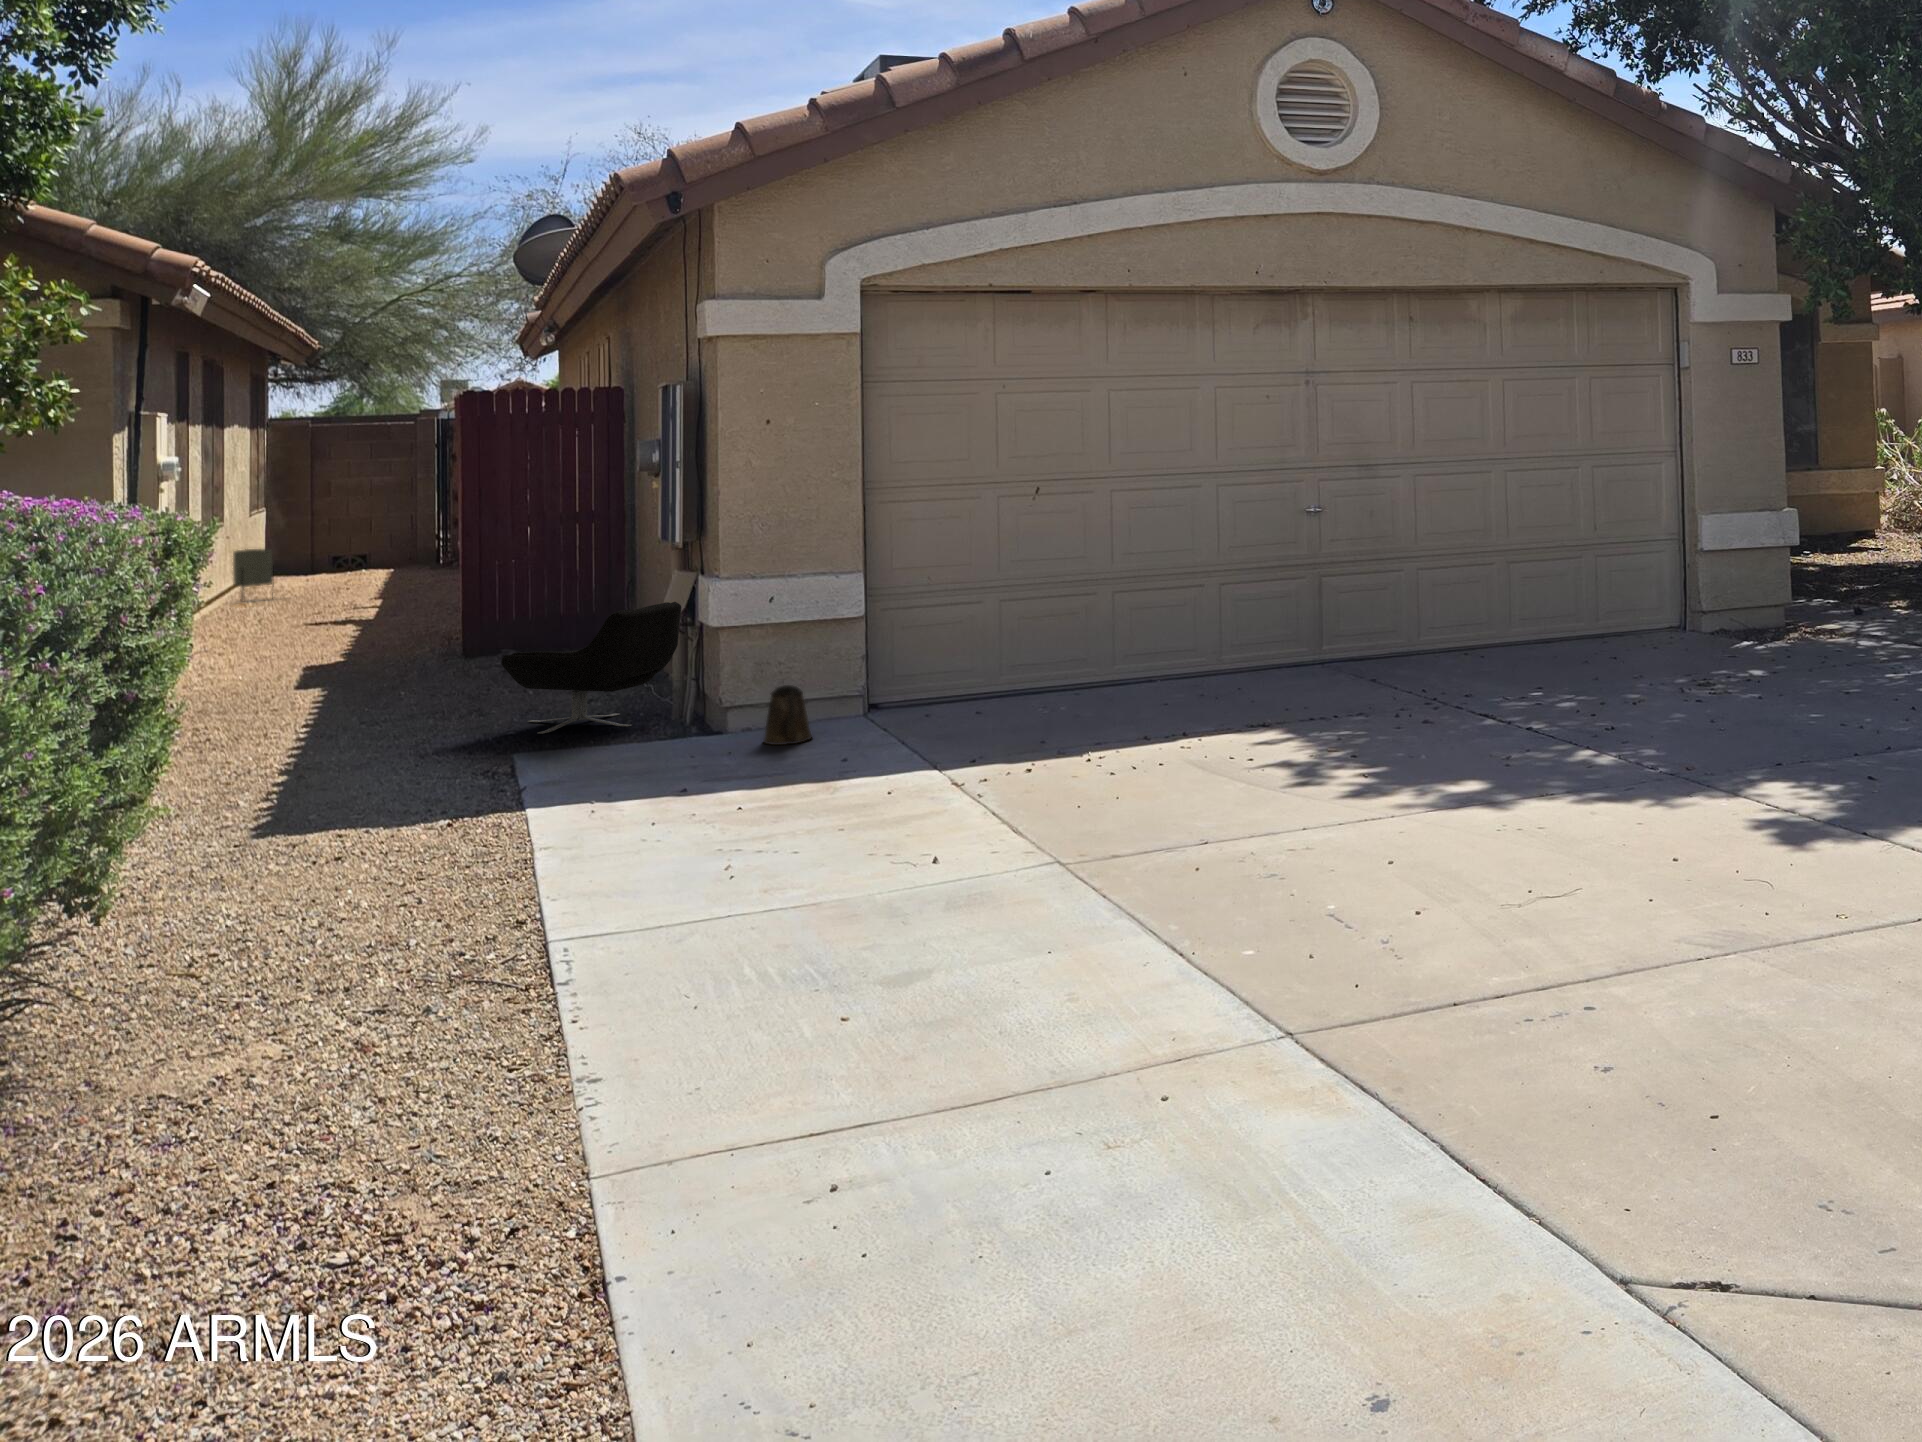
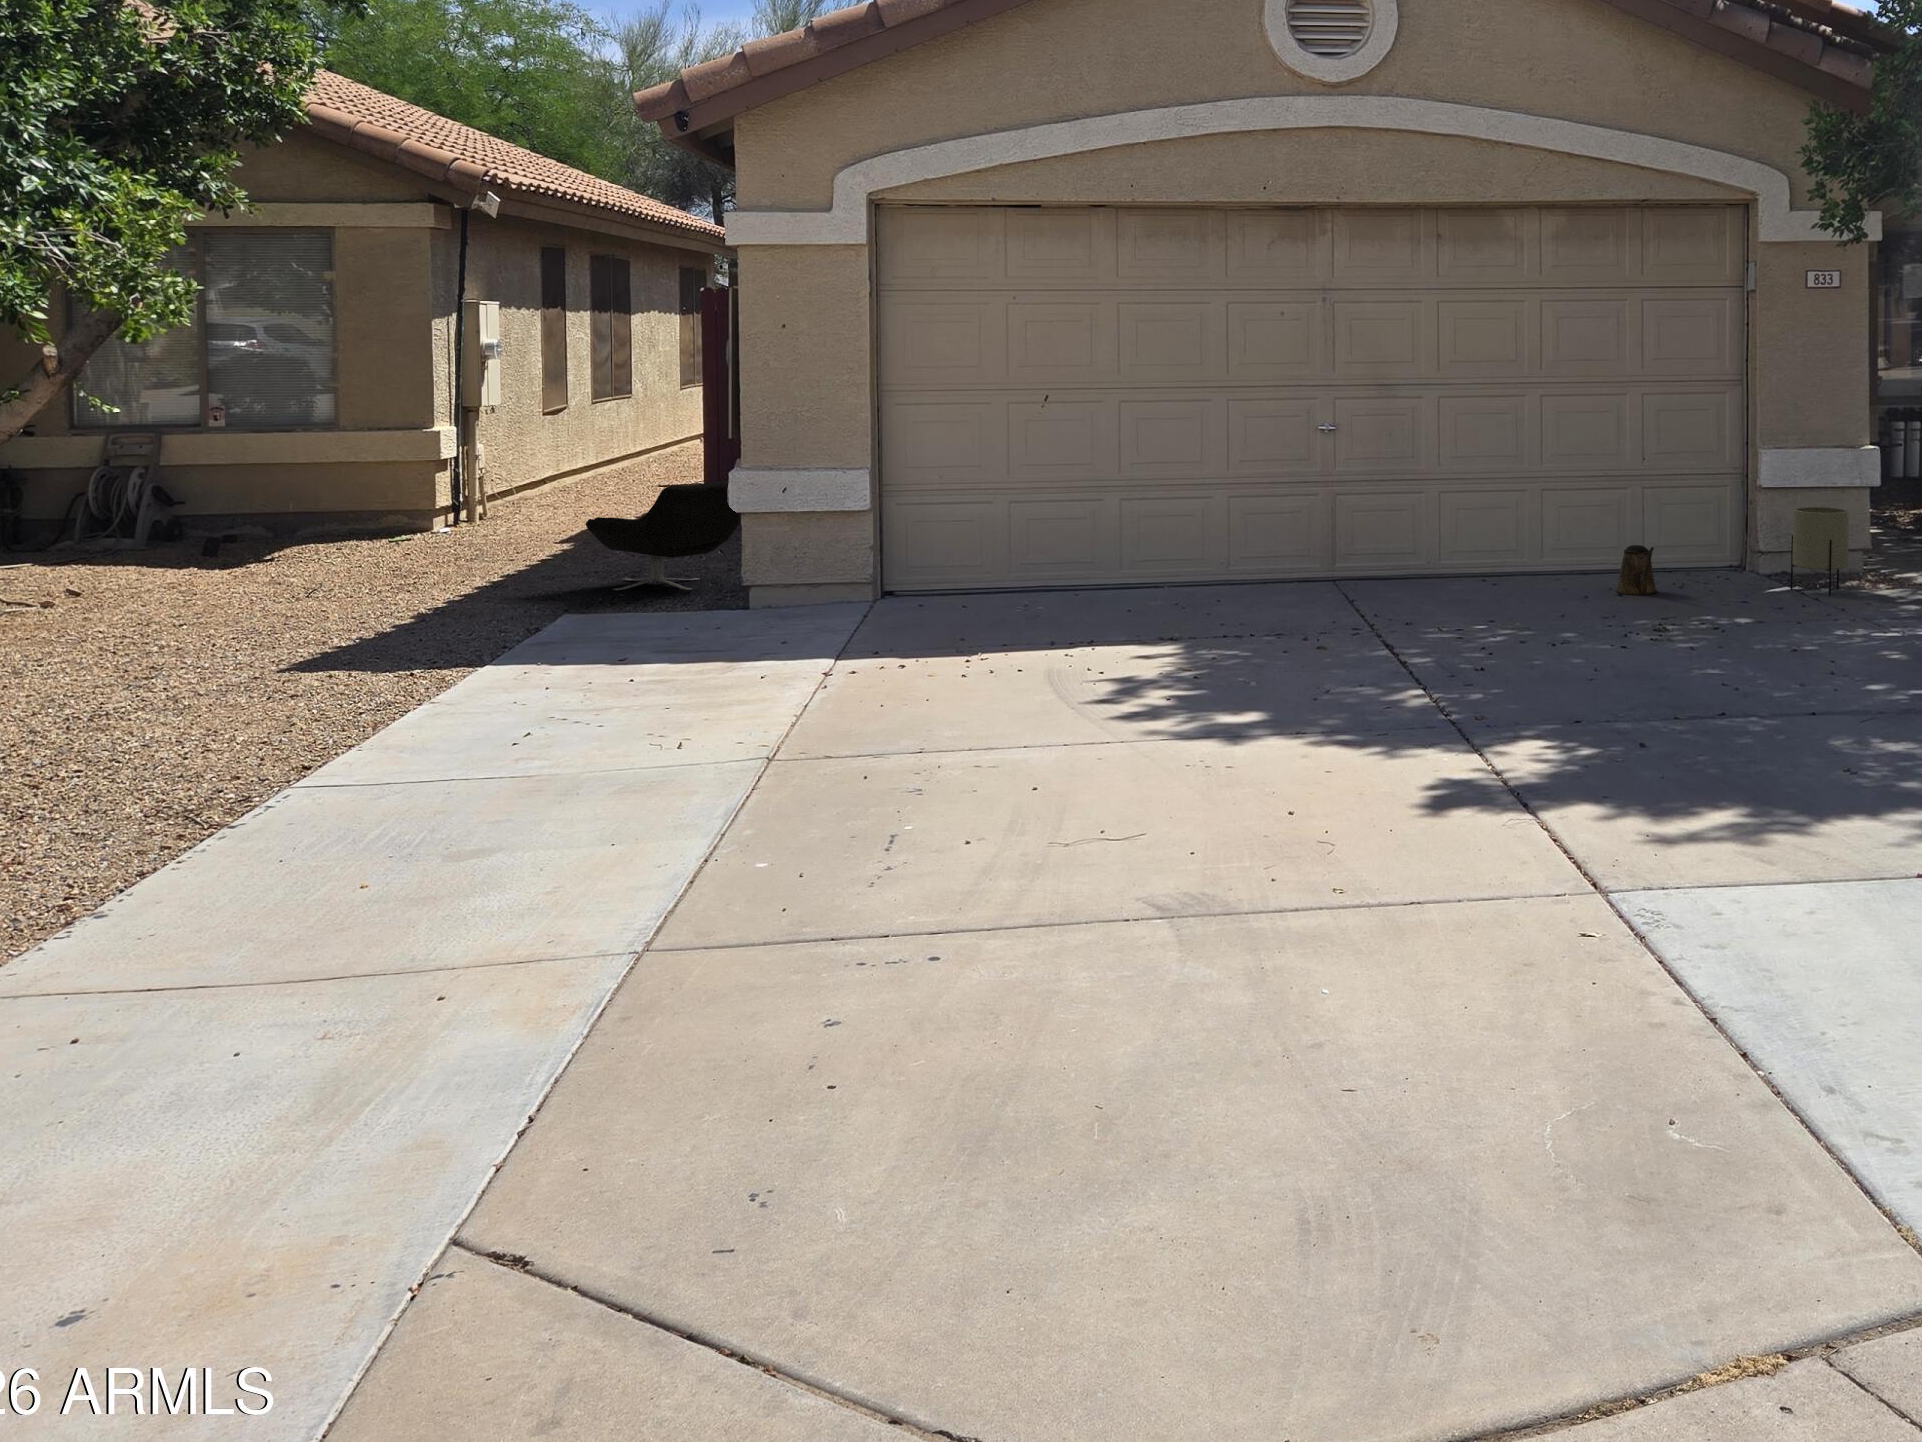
planter: present [233,549,273,599] -> present [1791,507,1849,596]
watering can: present [764,685,812,745] -> present [1617,545,1657,595]

